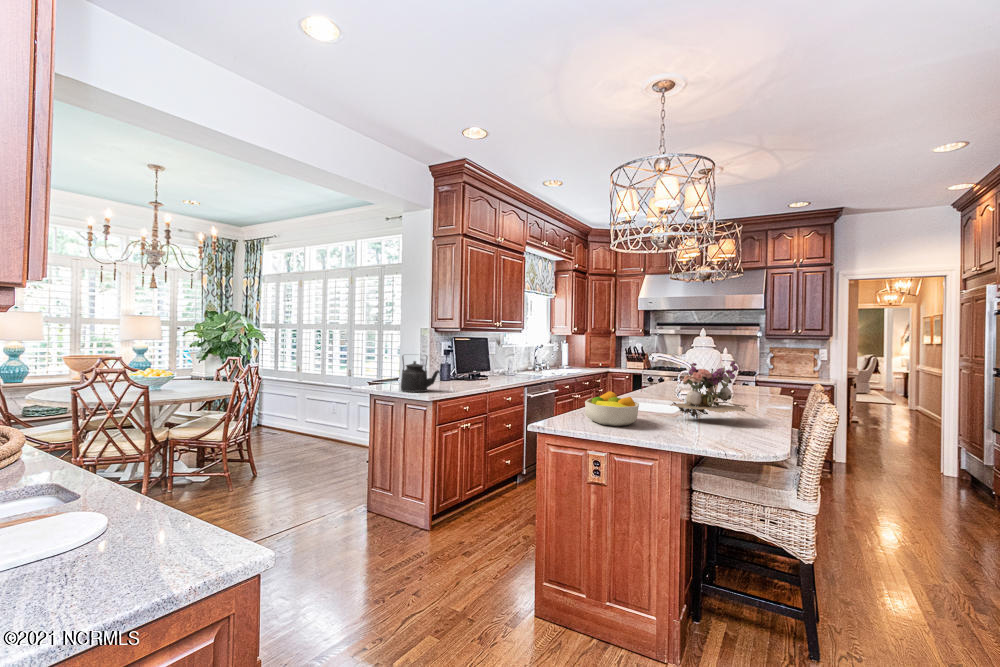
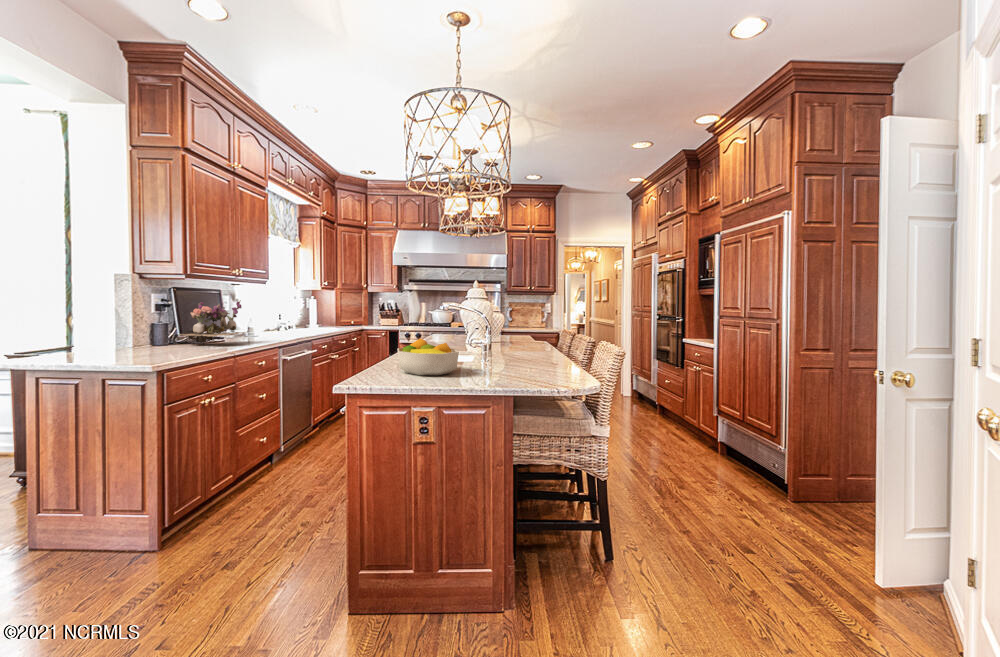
kettle: present [401,356,439,392] -> none [96,308,166,362]
flower arrangement: present [670,360,748,419] -> present [180,300,244,344]

